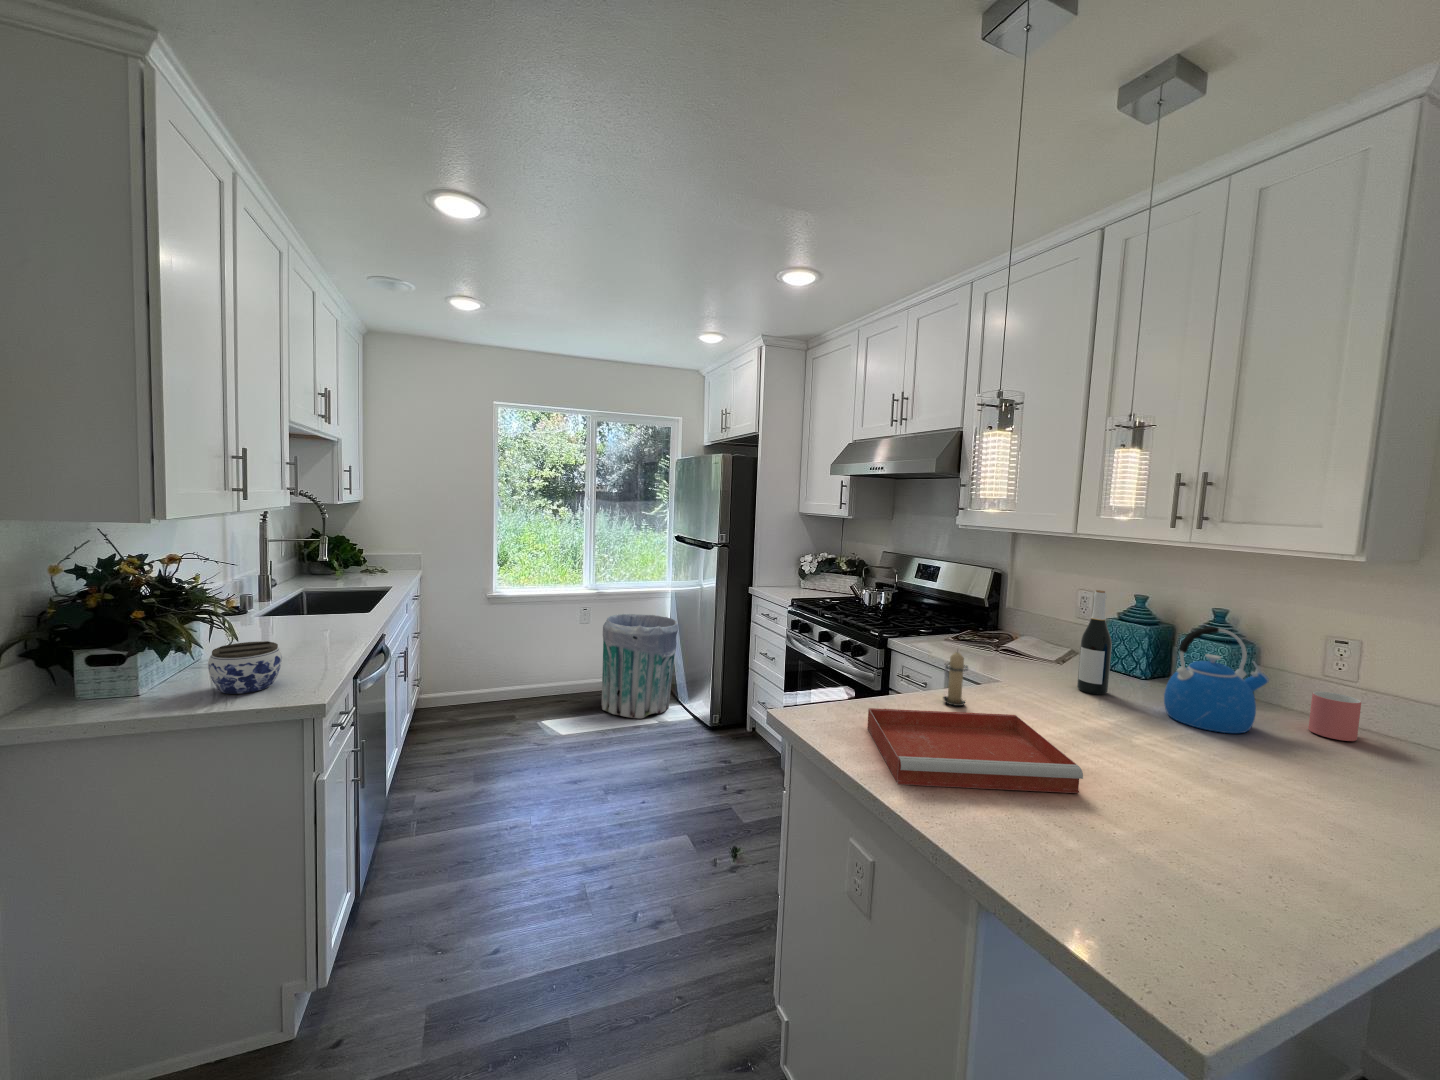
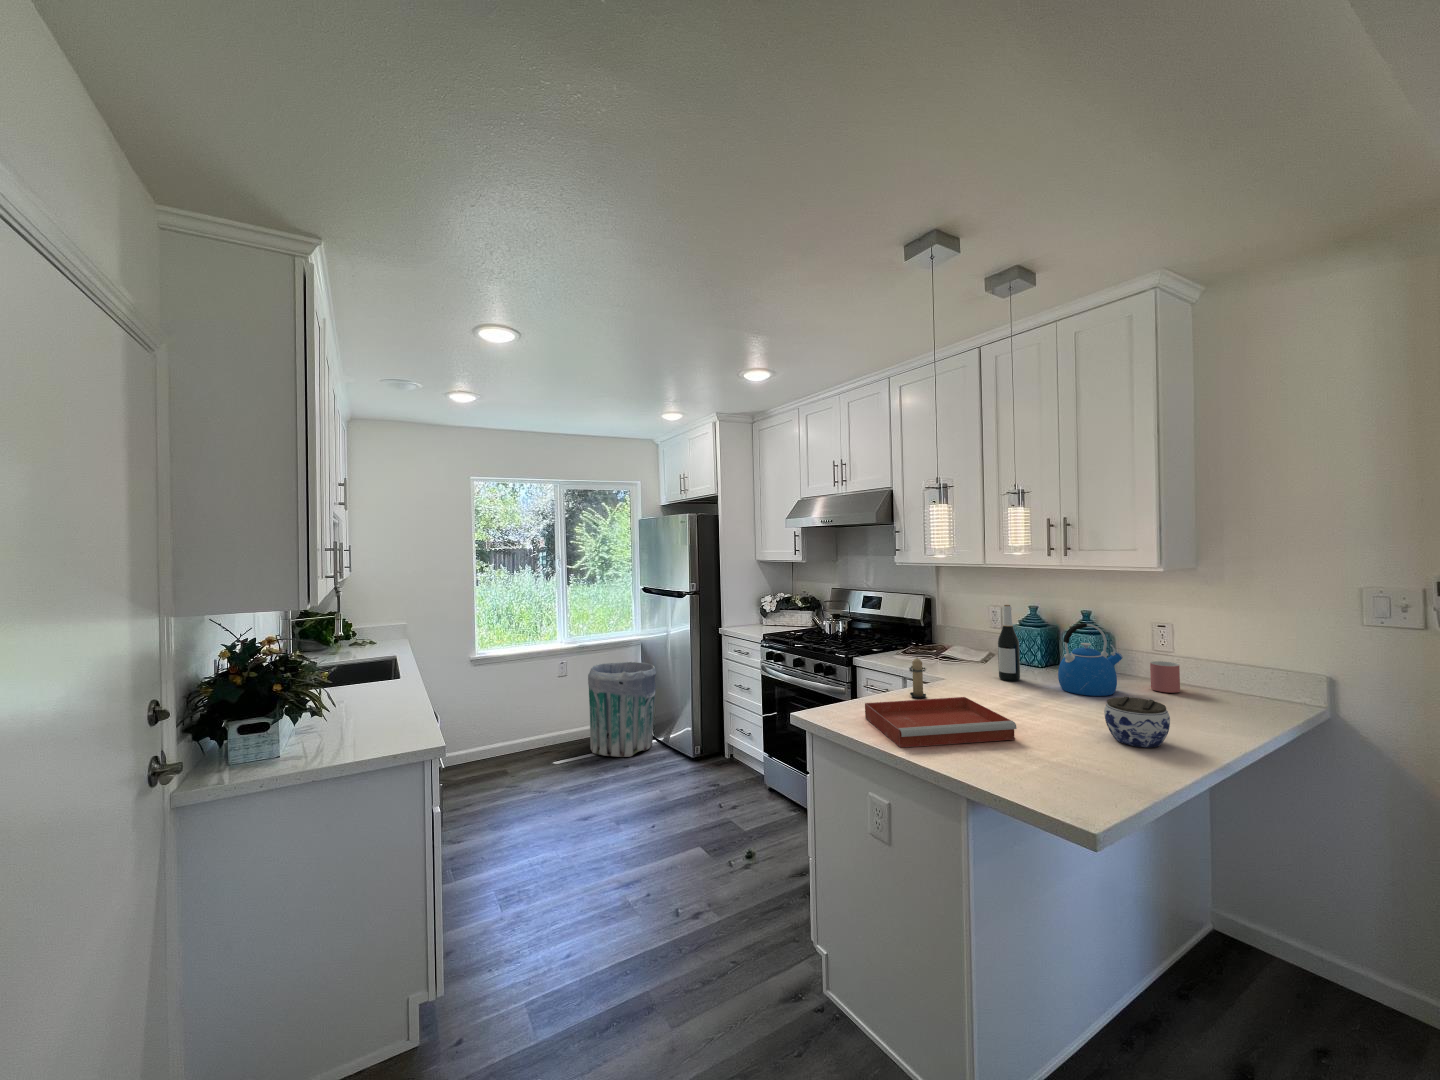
jar: present [208,641,282,694] -> present [1104,697,1170,748]

